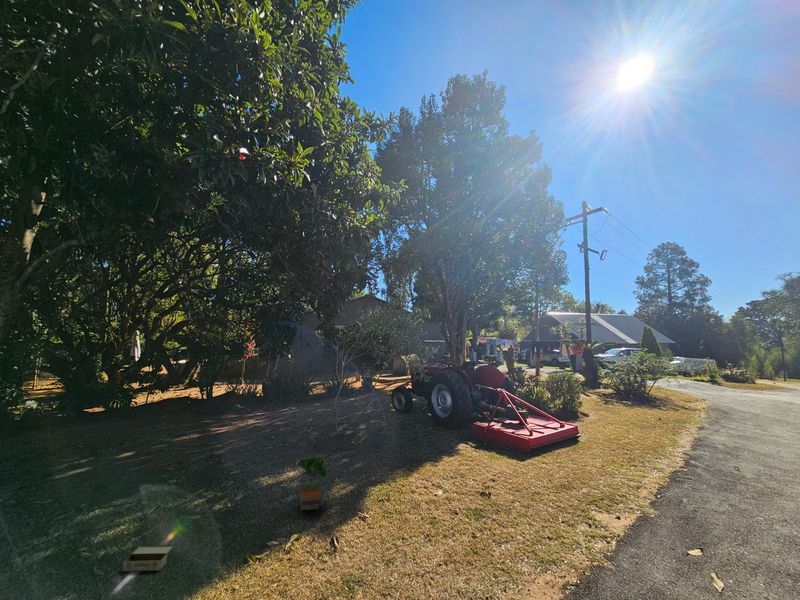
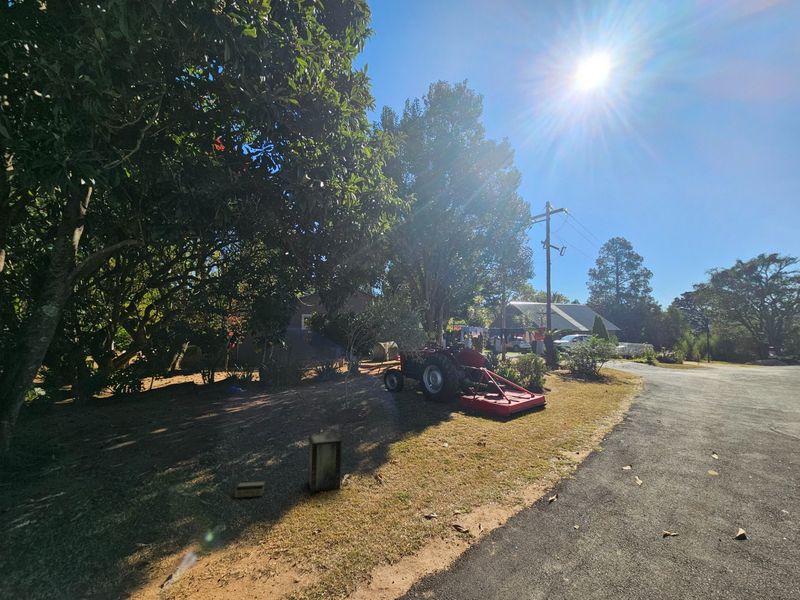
potted tree: present [297,456,328,510] -> none [338,418,364,460]
storage box: none [228,481,276,568] -> present [308,433,341,492]

